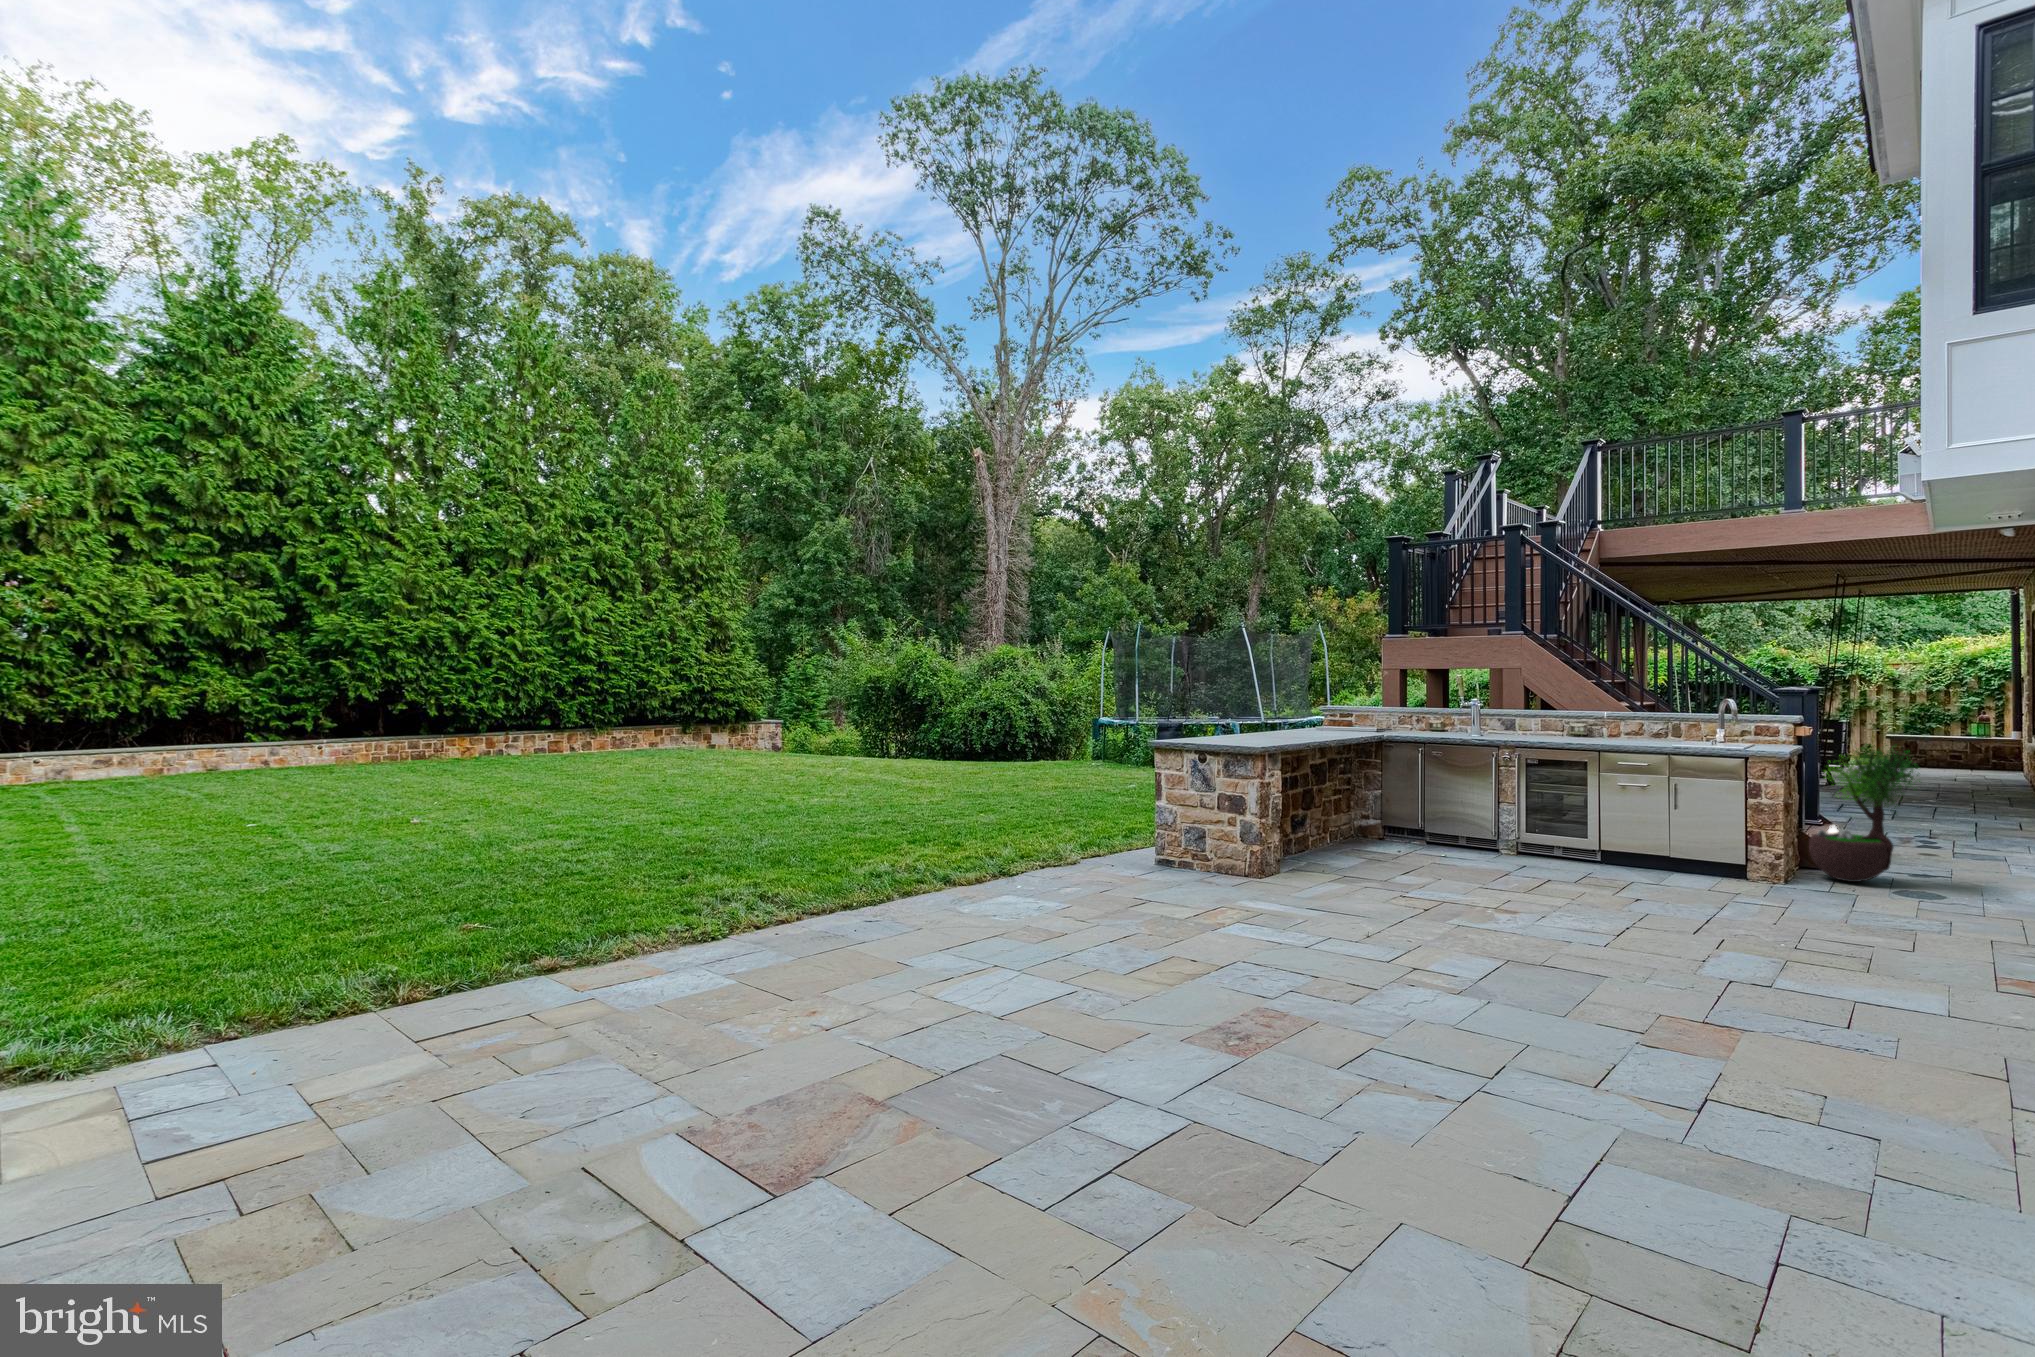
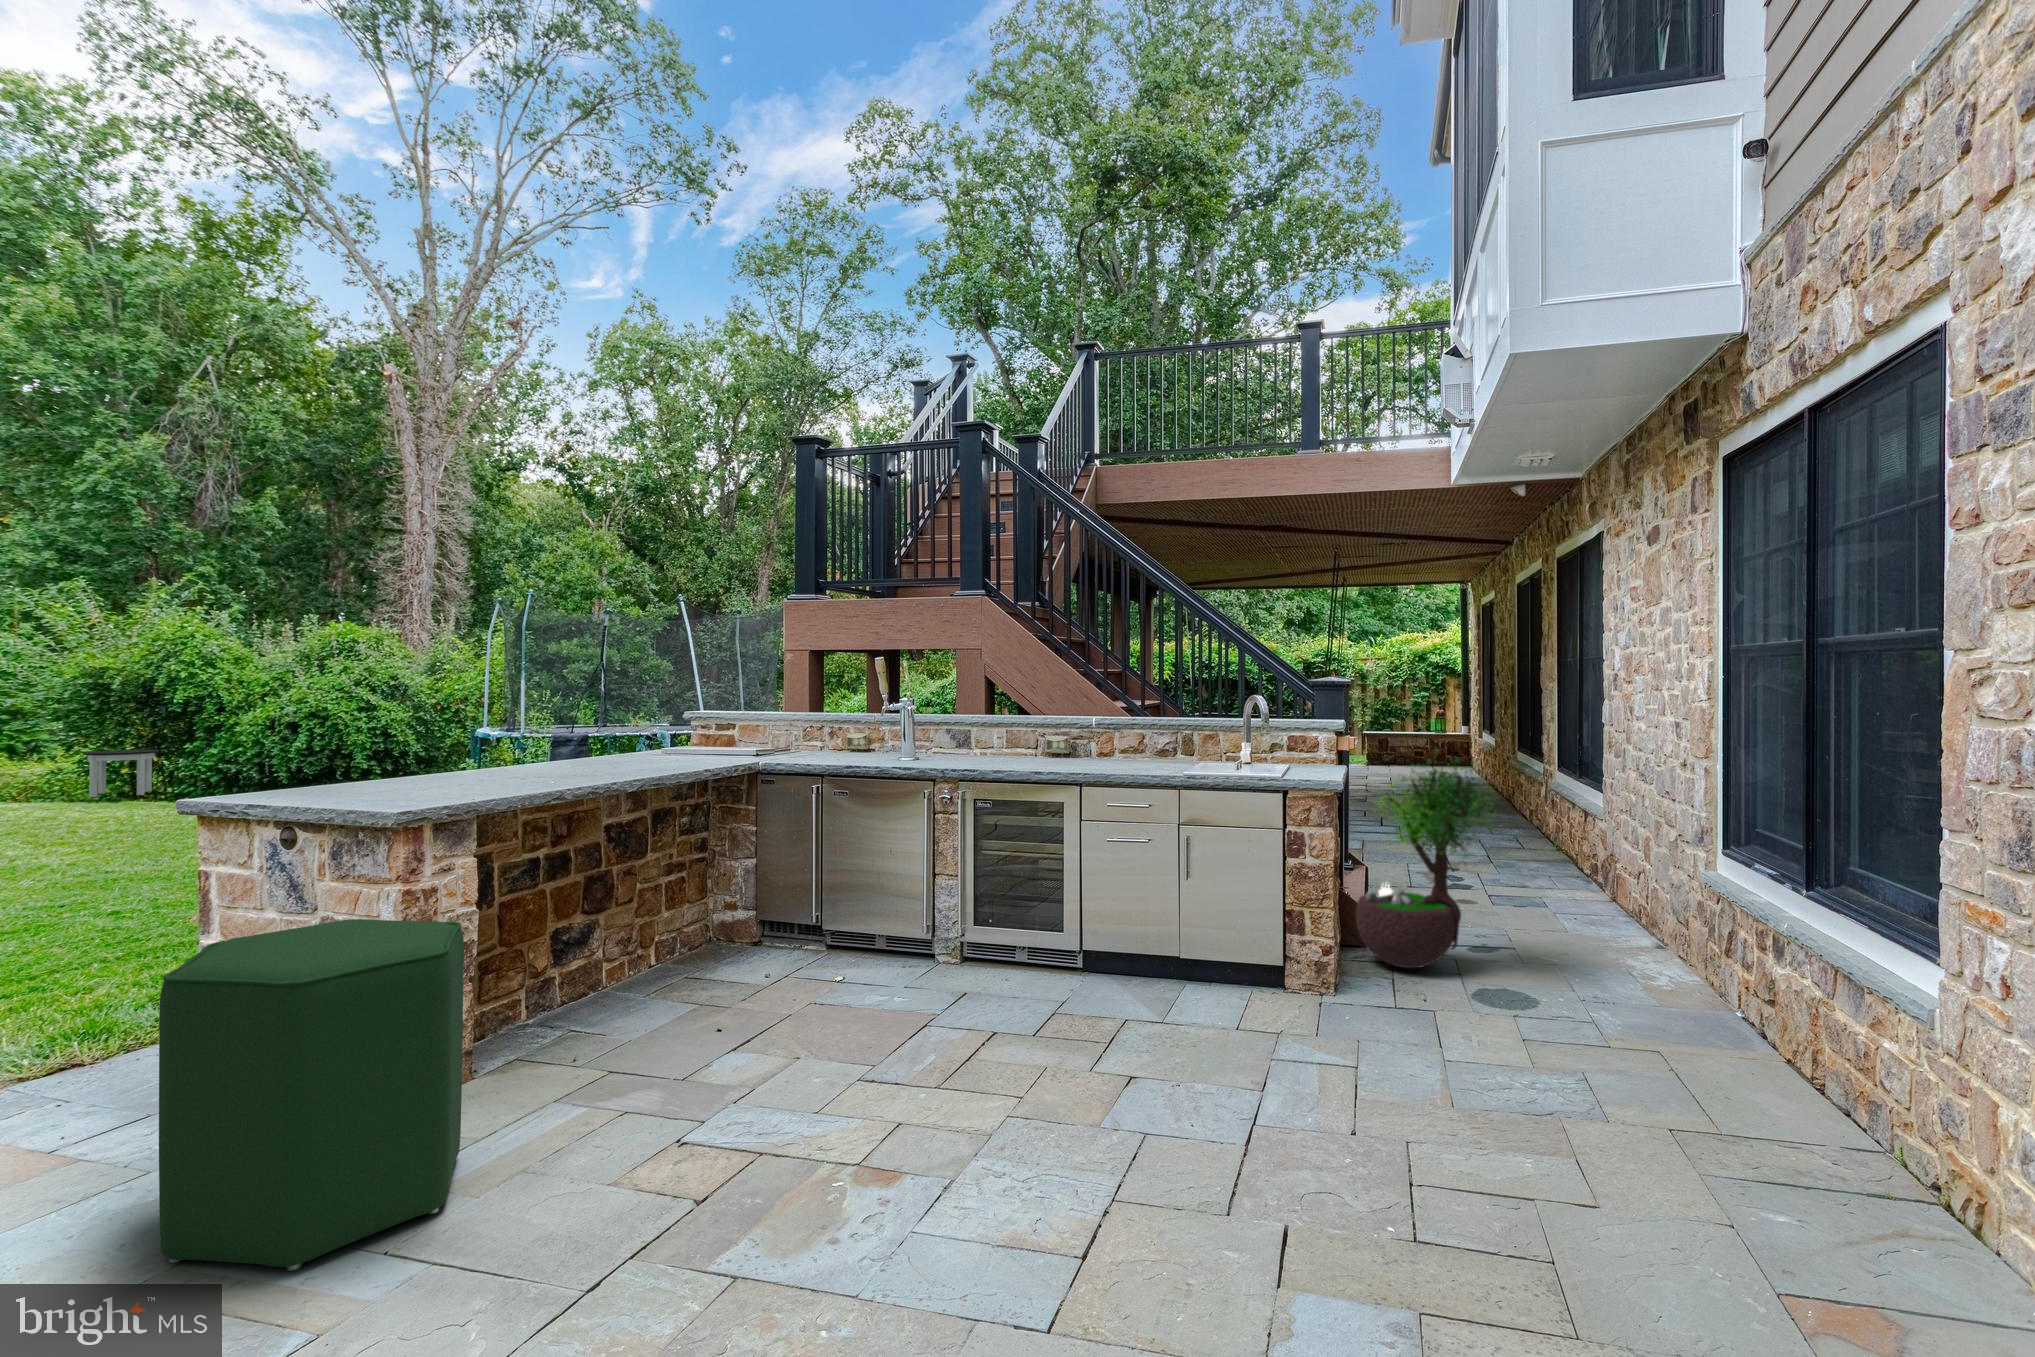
round table: none [889,723,924,751] -> present [83,750,159,797]
ottoman: none [1236,786,1336,902] -> present [159,919,464,1271]

